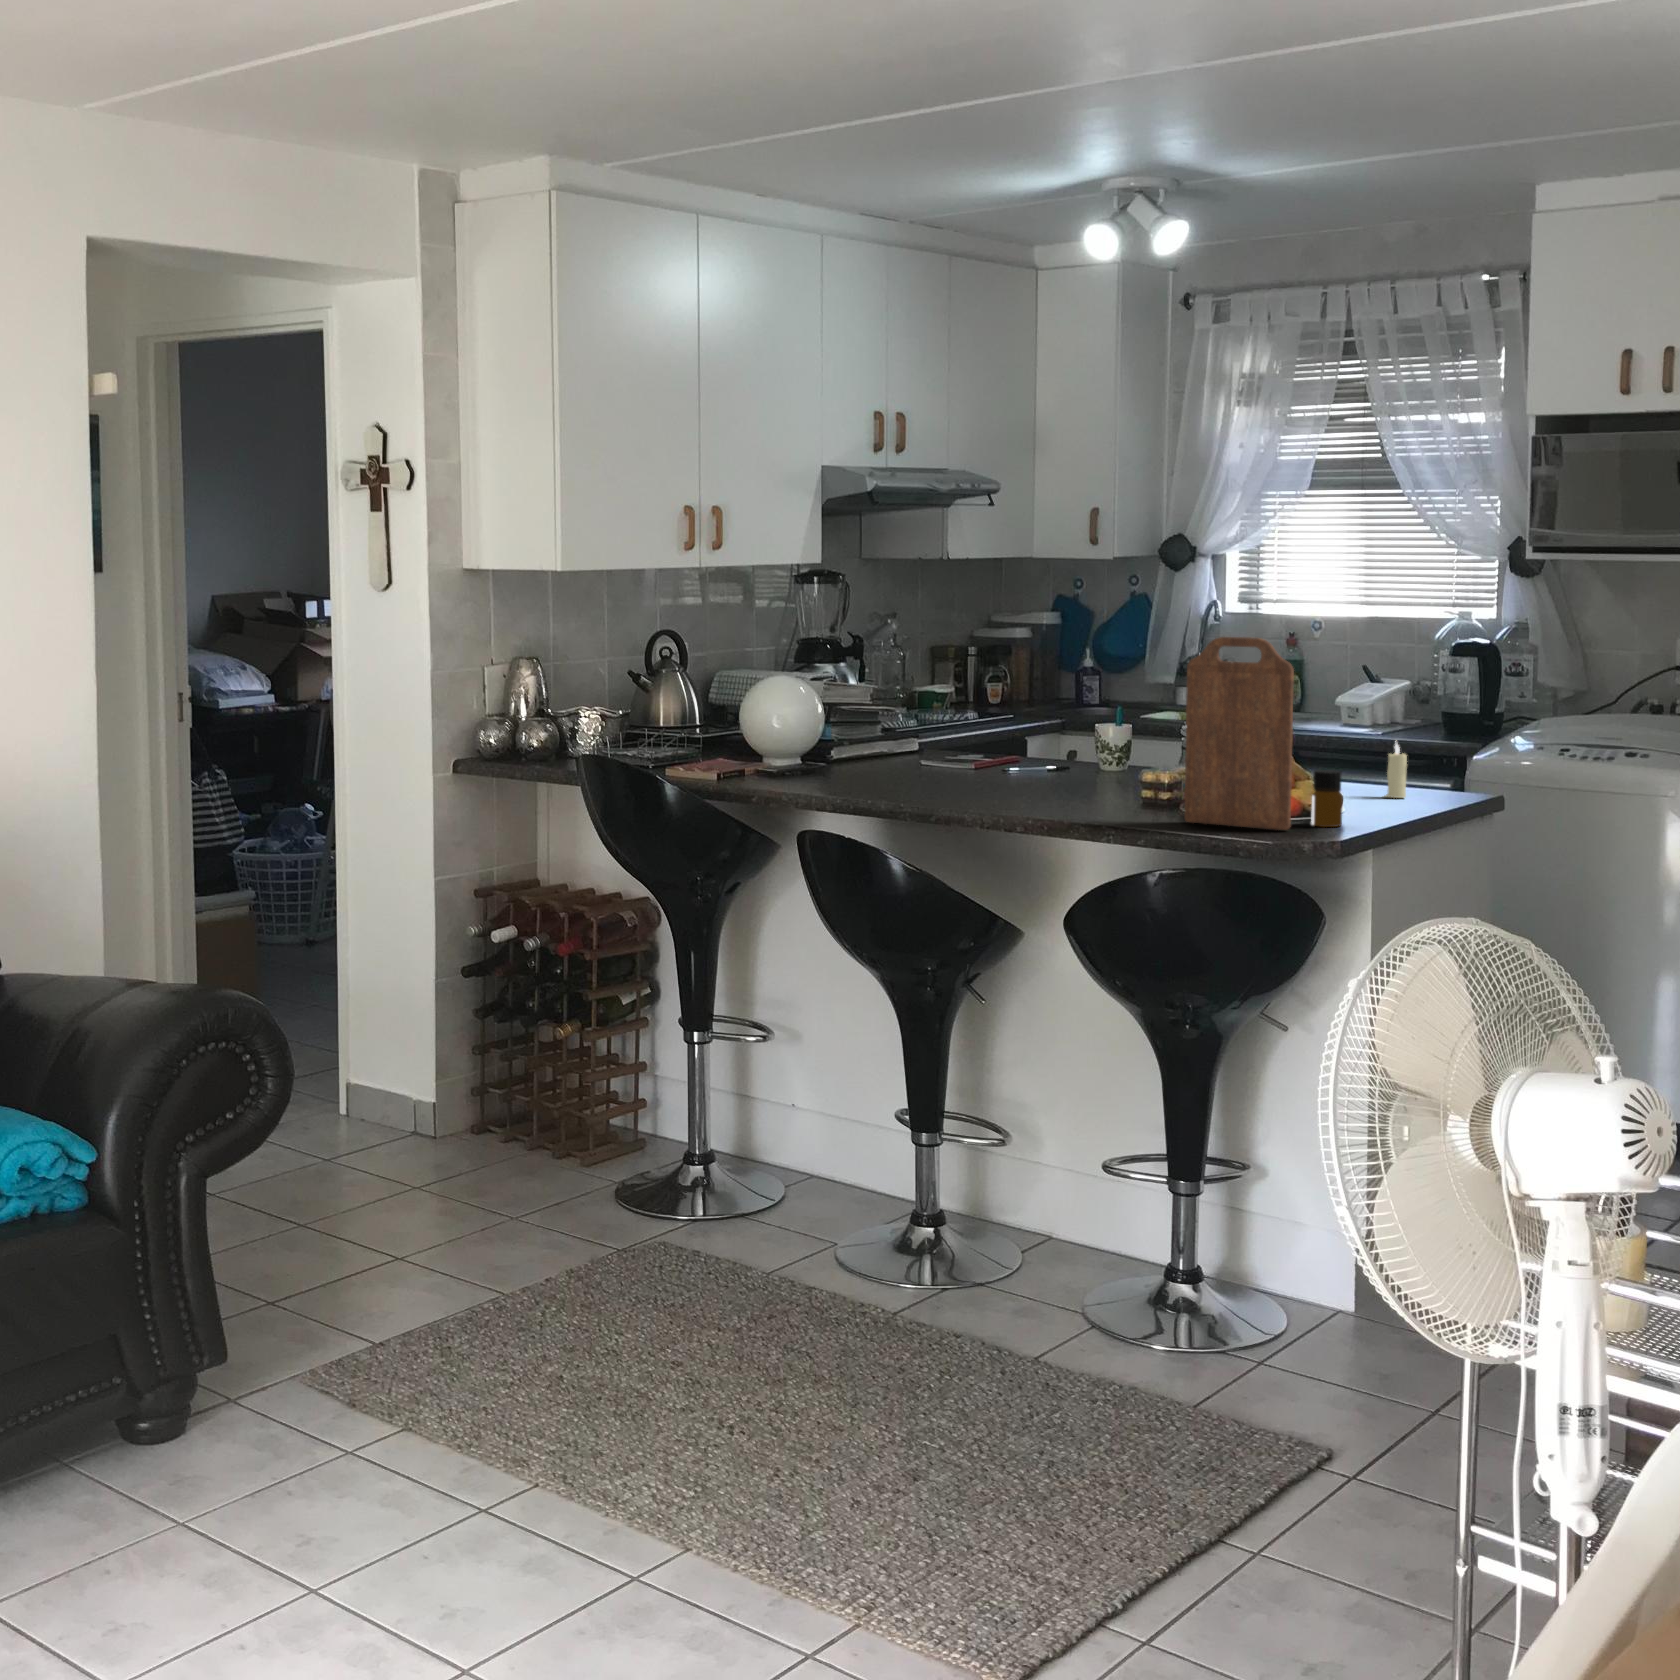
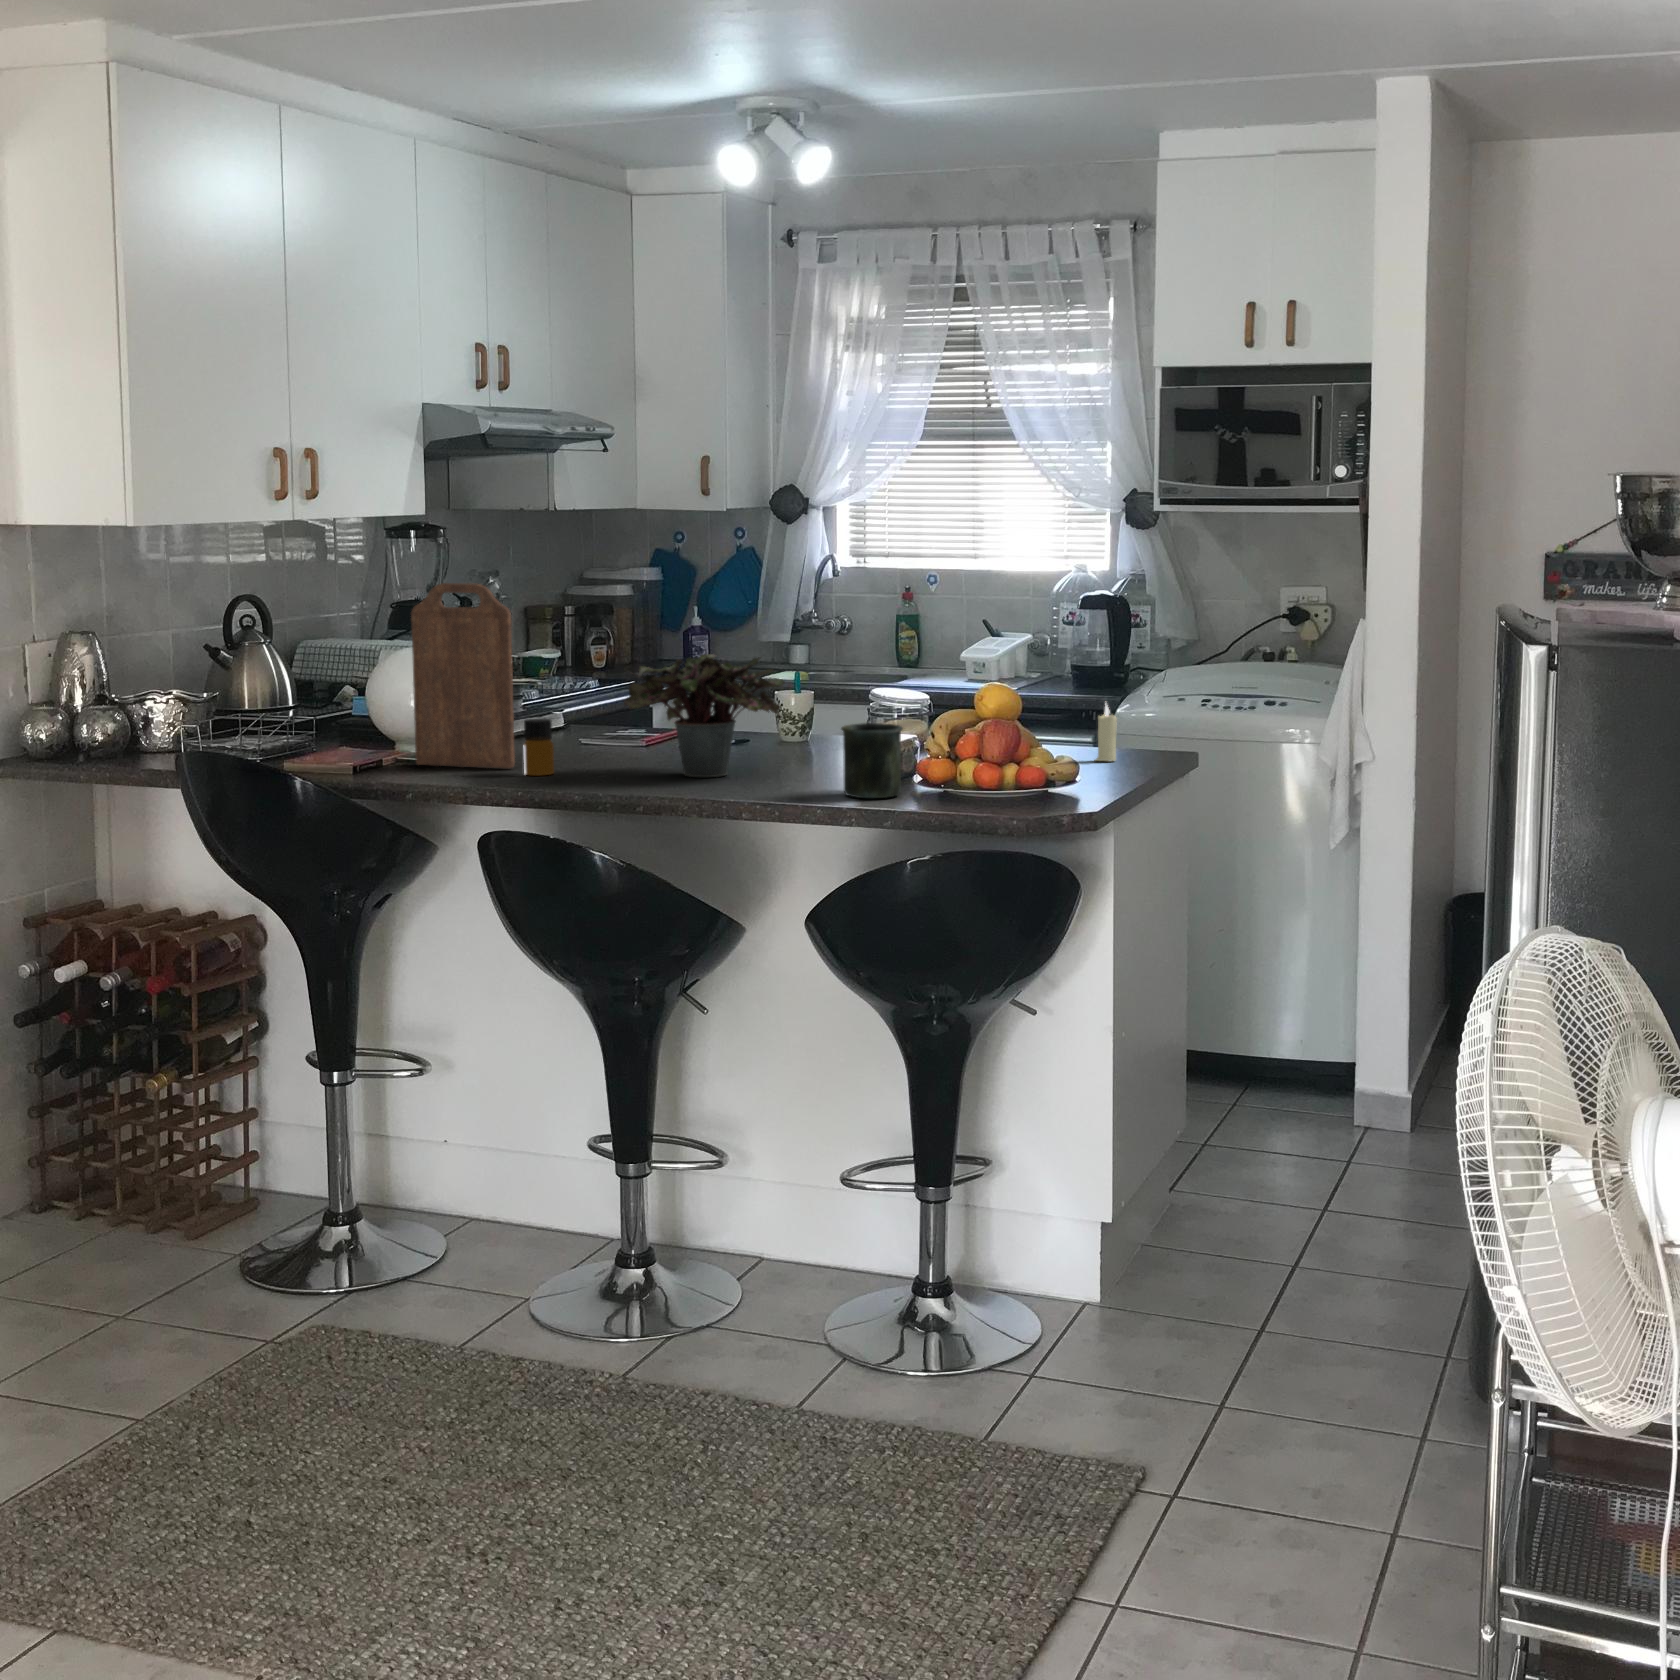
cutting board: present [1185,637,1294,830] -> present [411,583,515,768]
potted plant: none [926,685,1080,795] -> present [624,654,785,777]
mug: none [1108,750,1165,817] -> present [841,723,903,798]
bottle: present [1311,770,1343,827] -> present [524,719,554,776]

